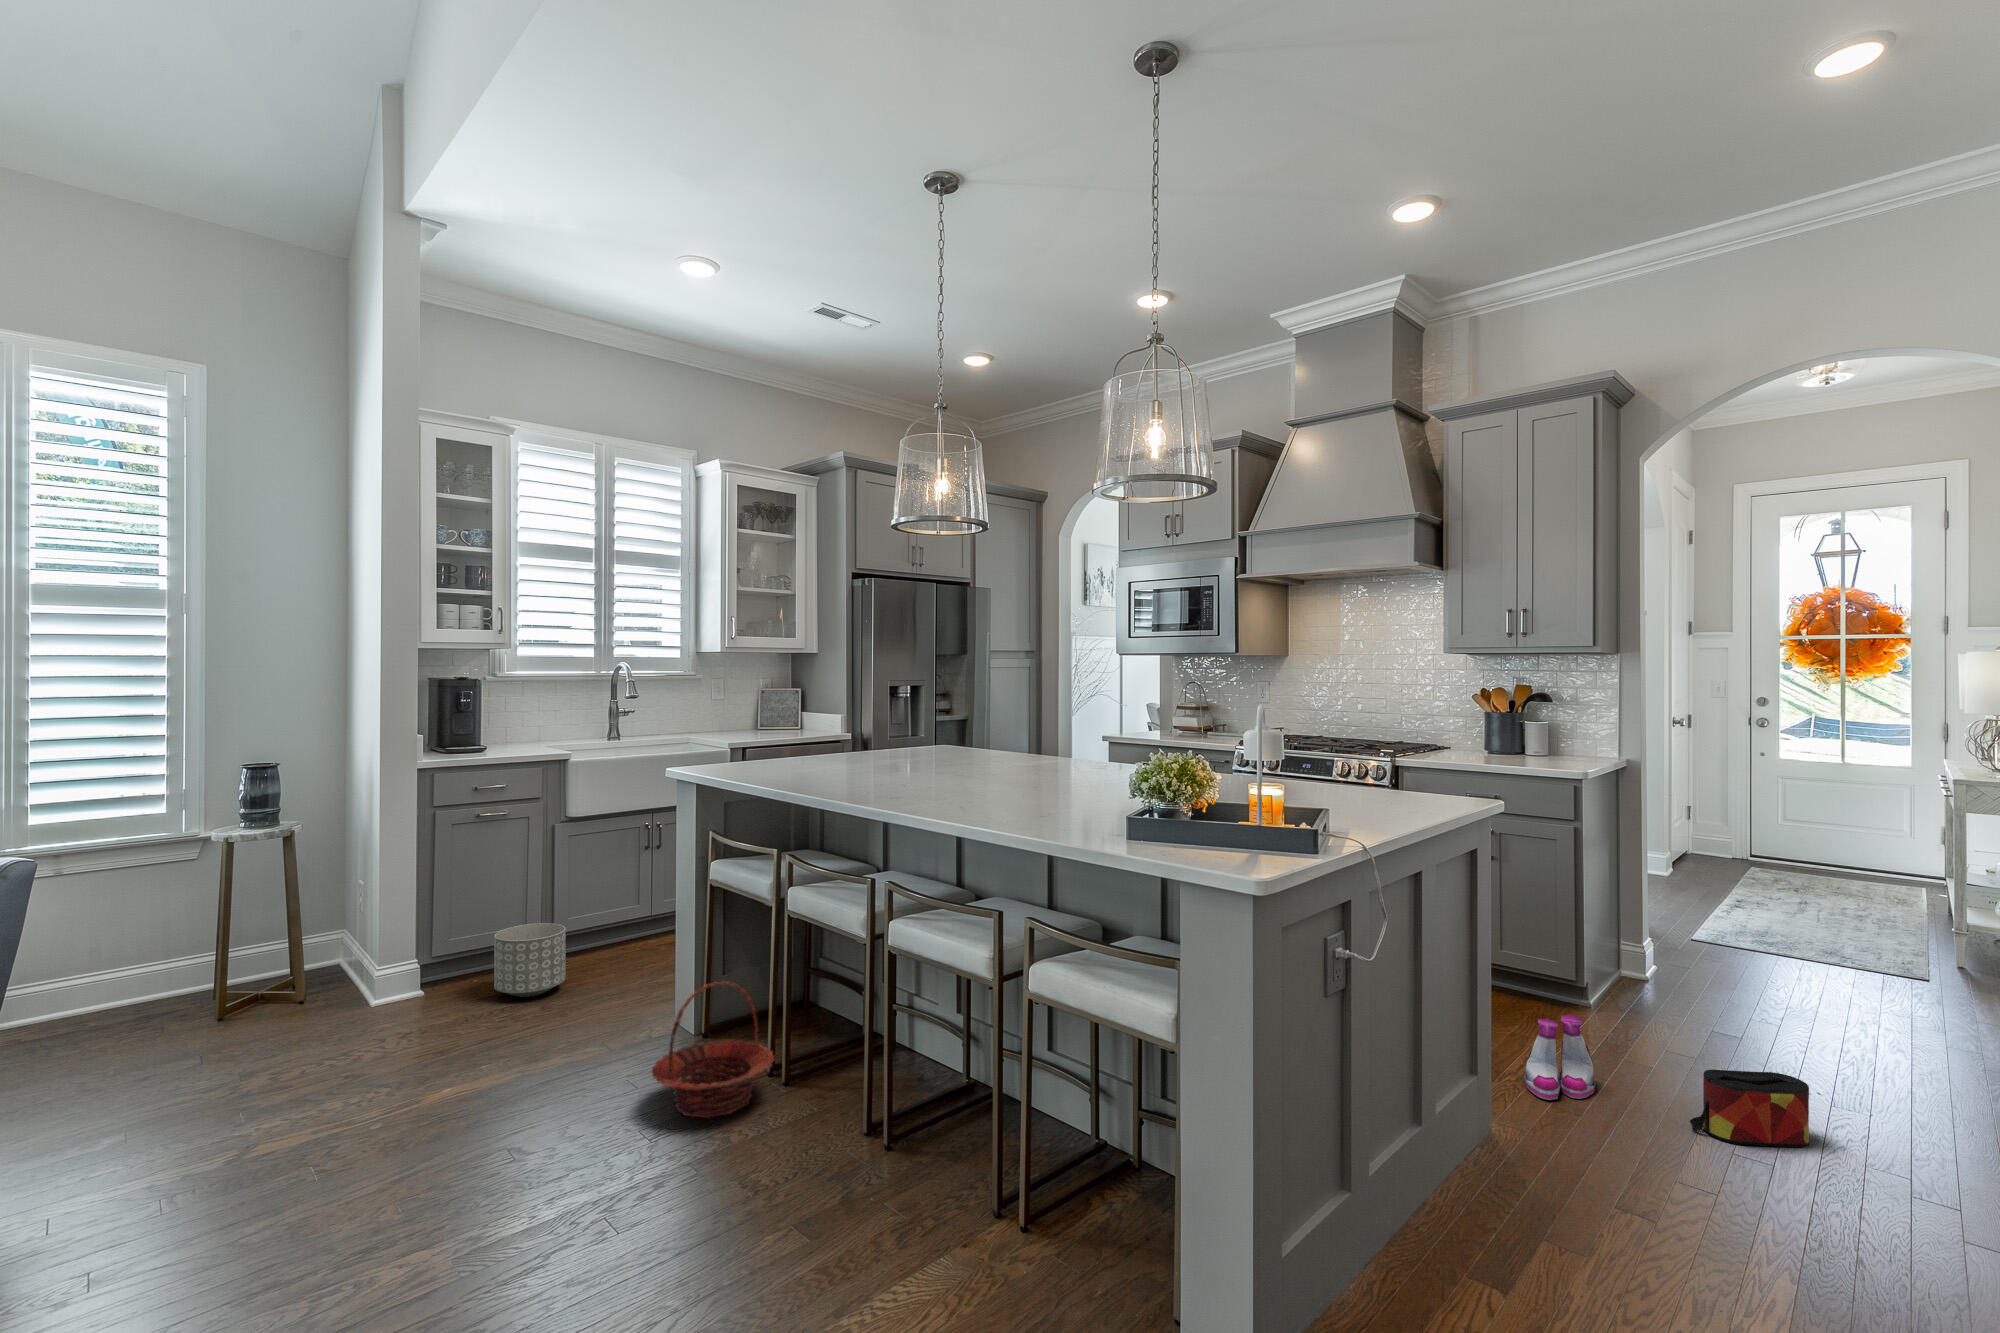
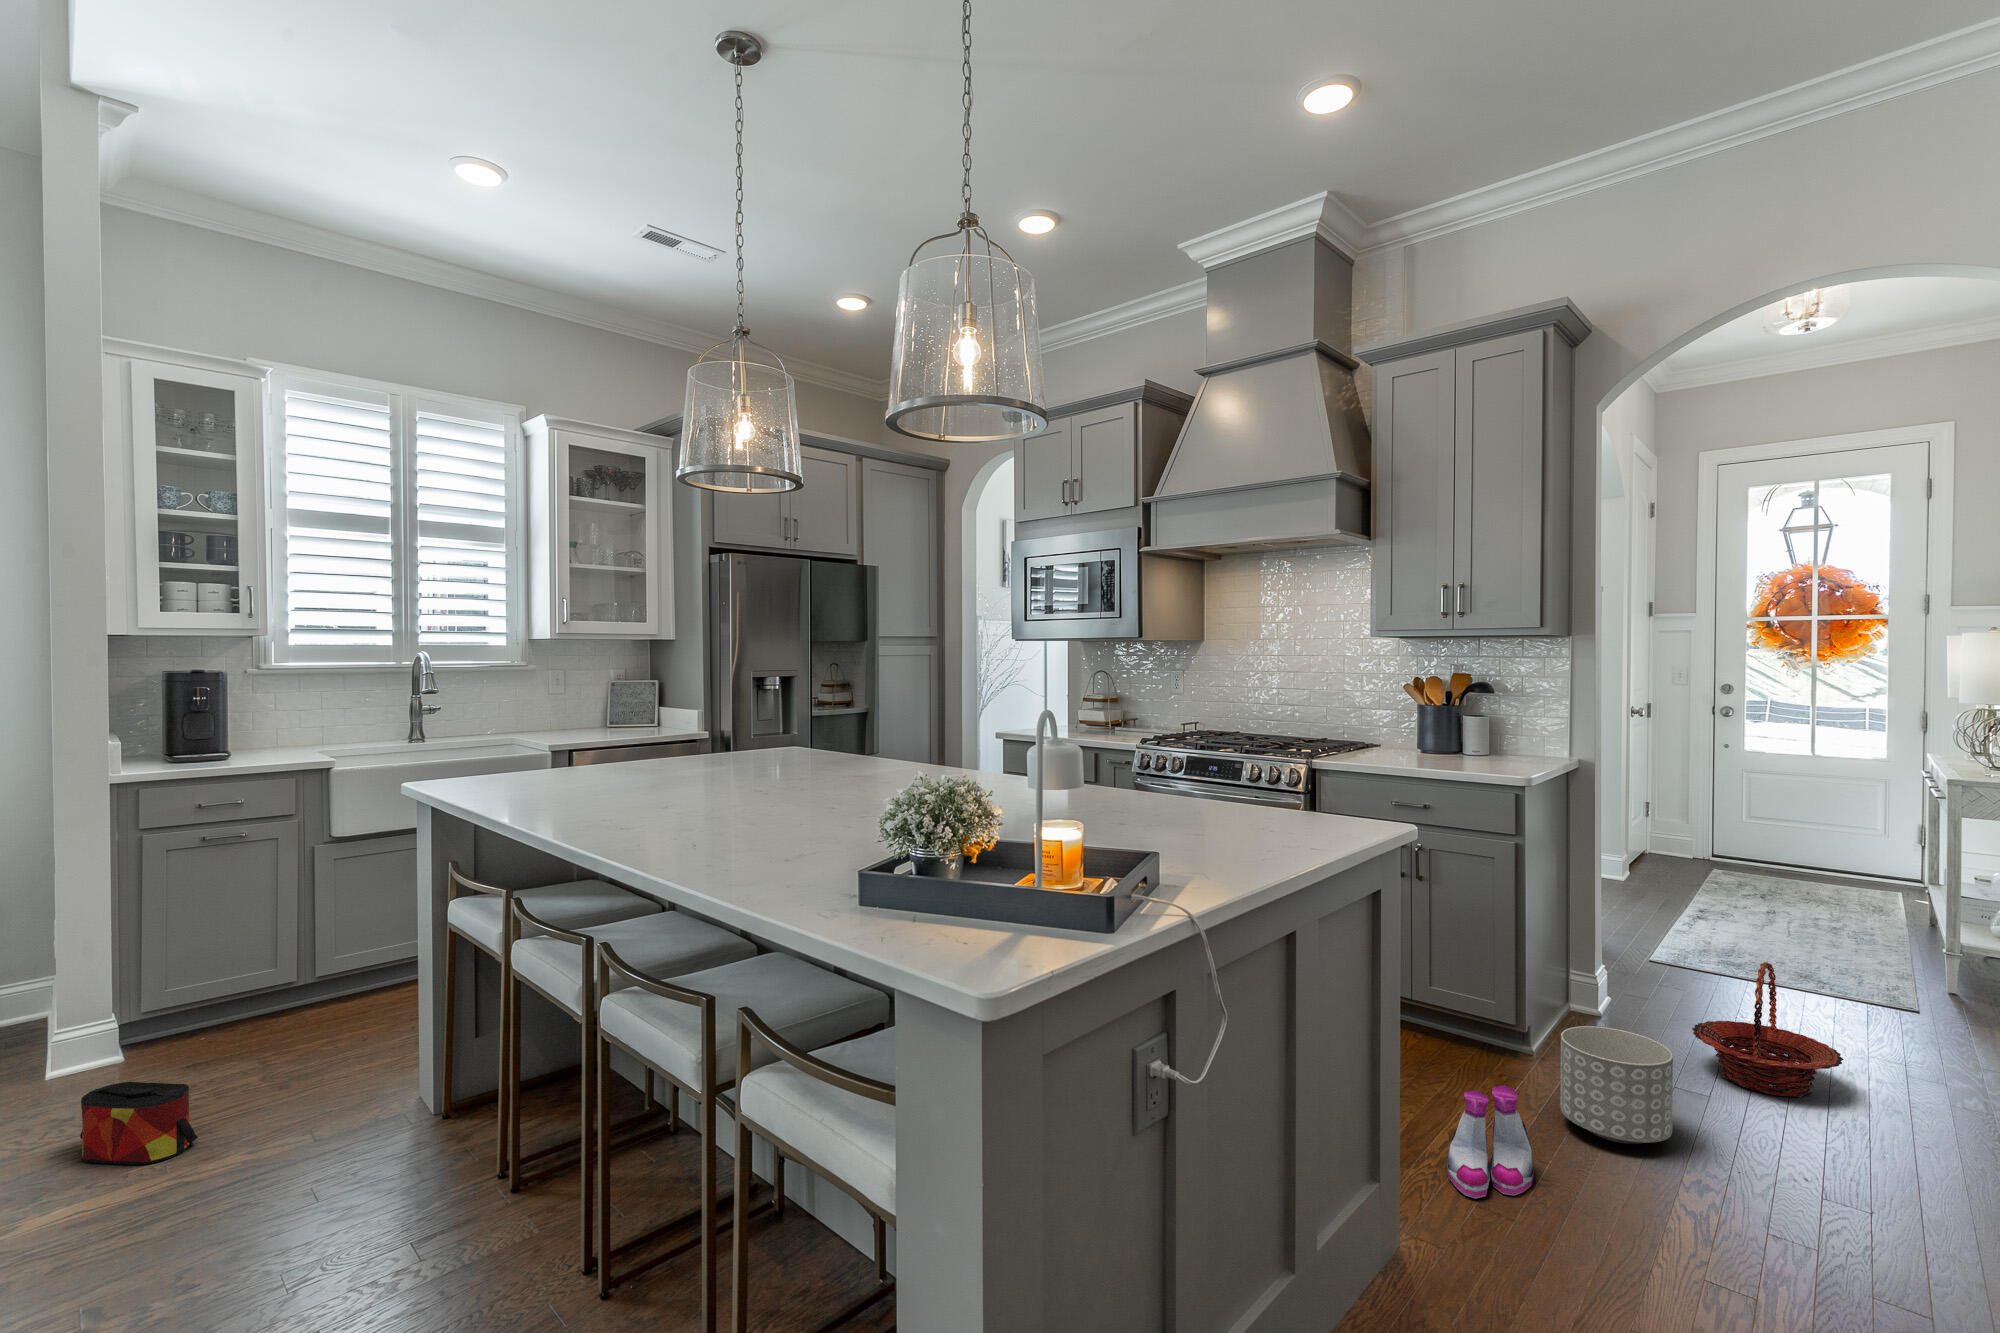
planter: present [494,923,566,997] -> present [1560,1026,1673,1144]
basket: present [651,982,774,1118] -> present [1692,962,1844,1097]
bag: present [1690,1069,1809,1147] -> present [80,1082,198,1165]

